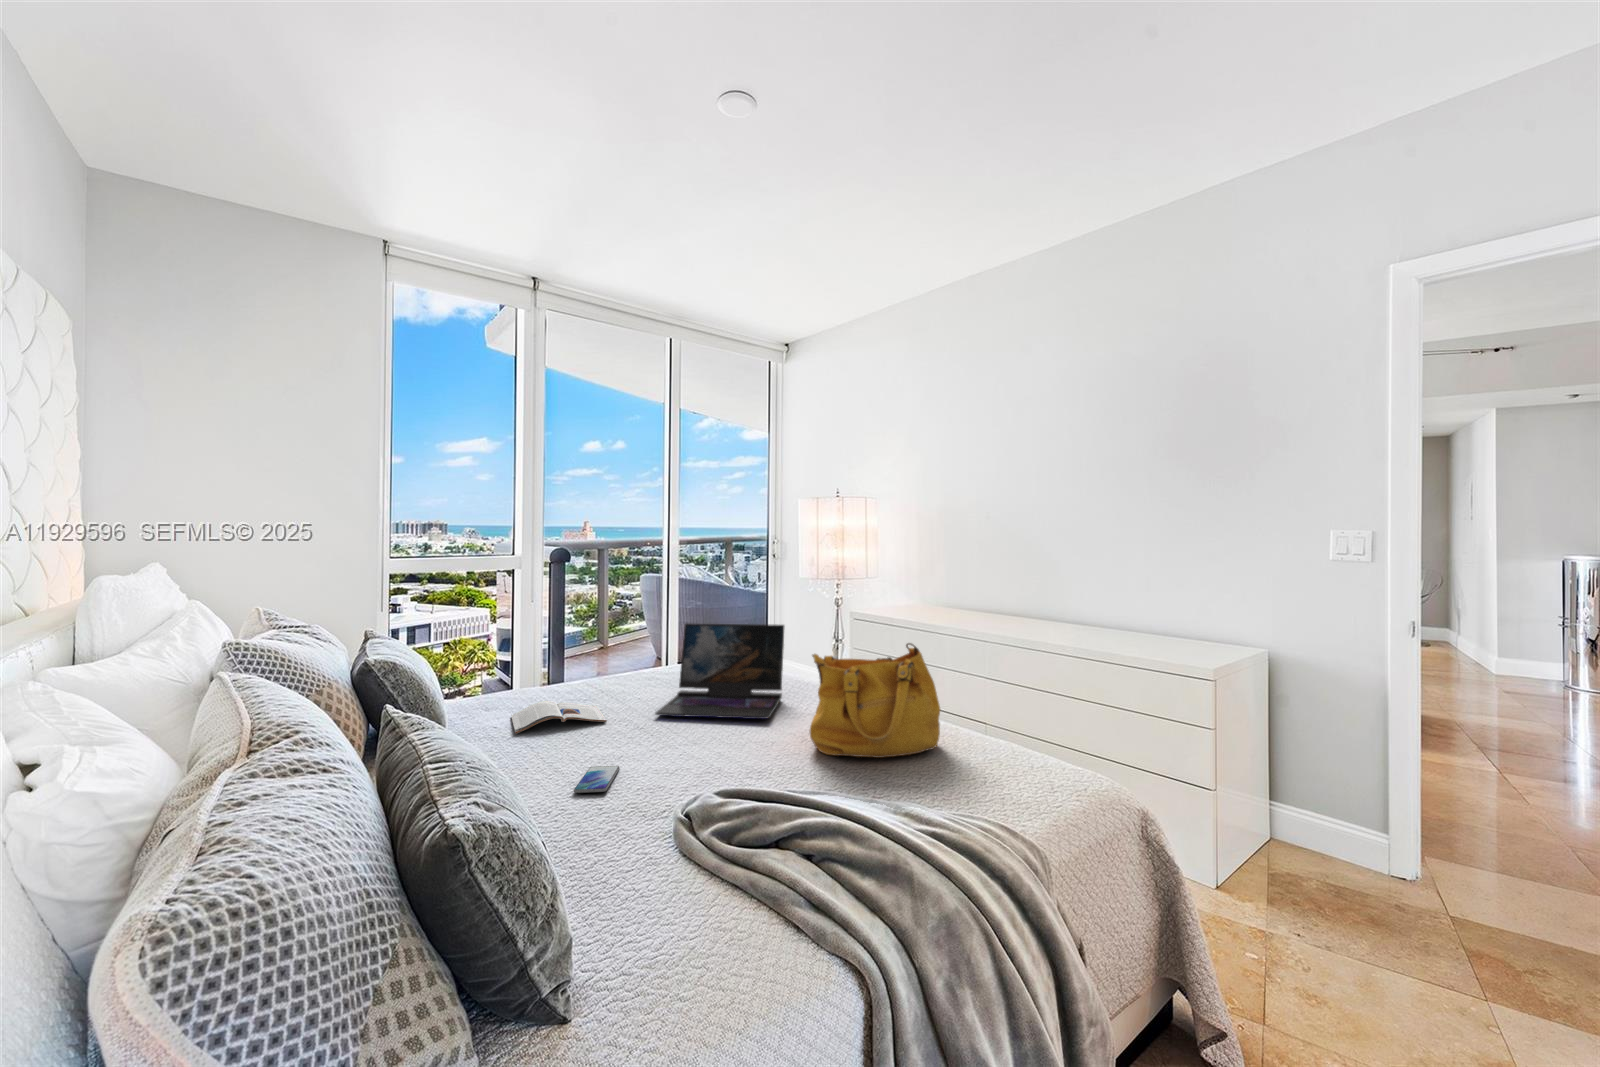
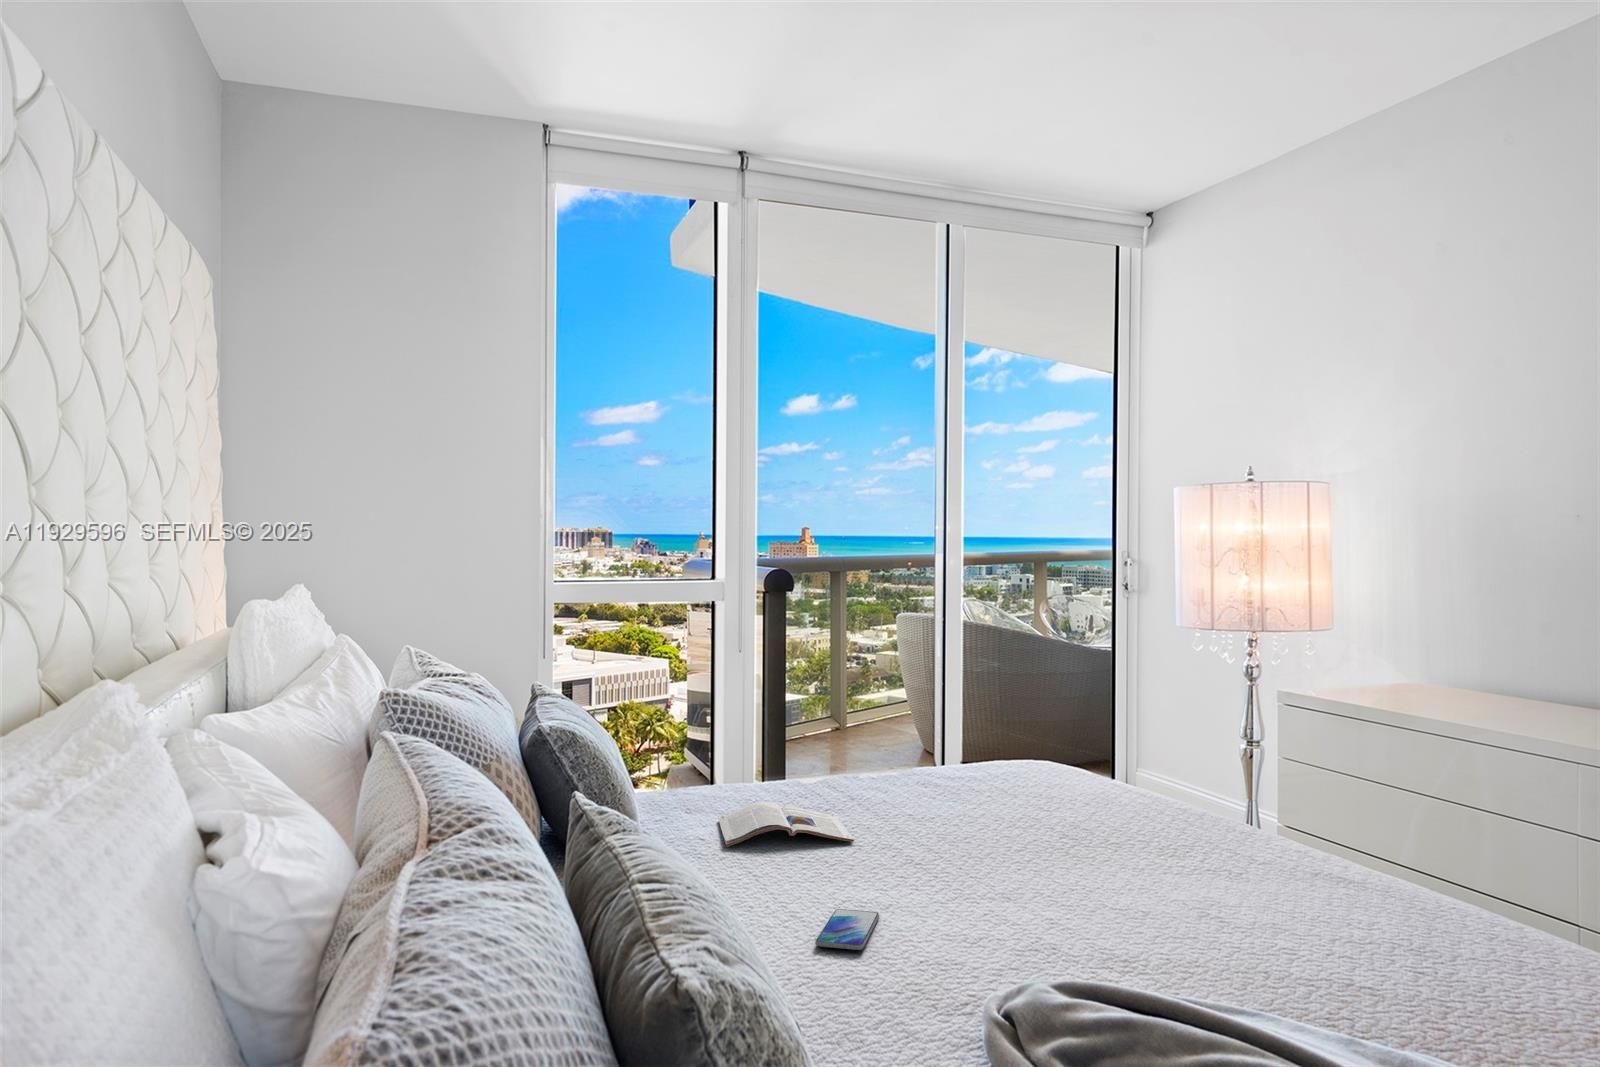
laptop: present [656,623,784,719] -> none [926,698,1134,862]
handbag: present [810,643,940,758] -> none [1186,755,1433,952]

